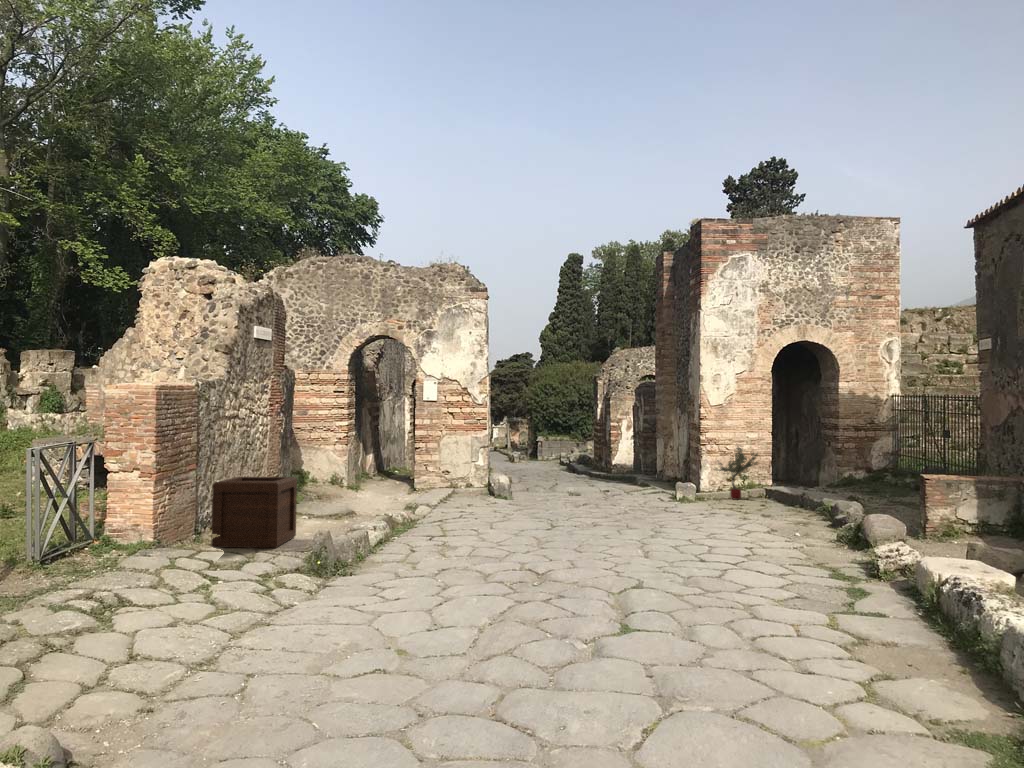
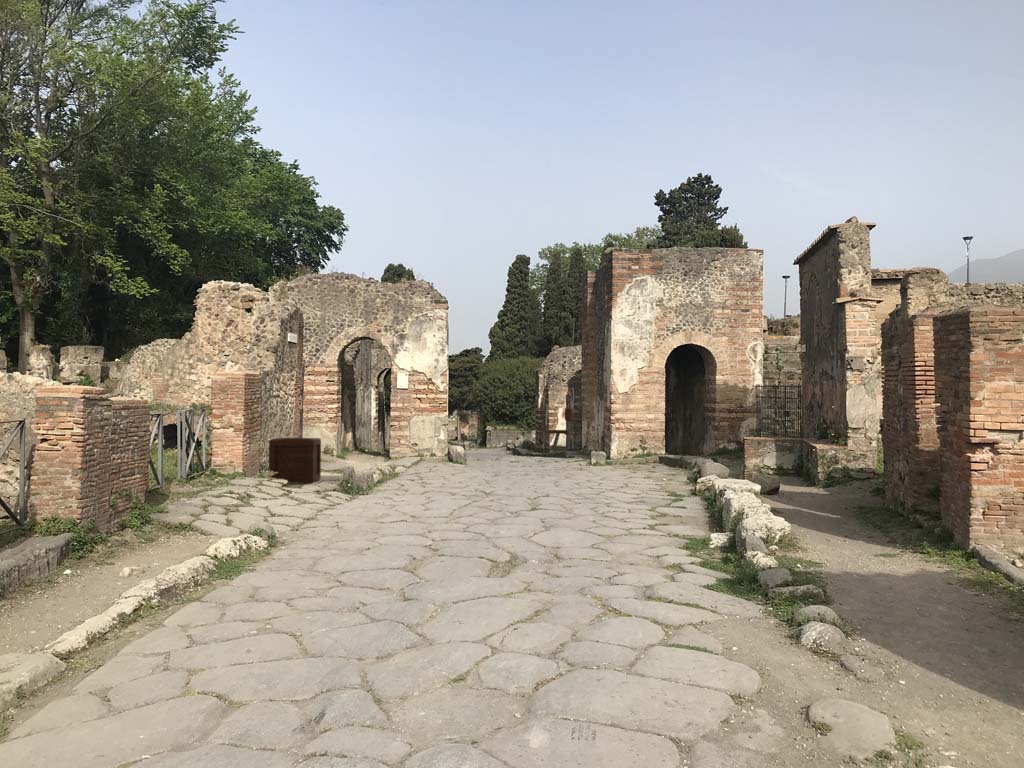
bench: none [609,420,639,470] -> present [547,408,573,450]
potted tree: present [715,447,758,500] -> none [620,422,654,464]

